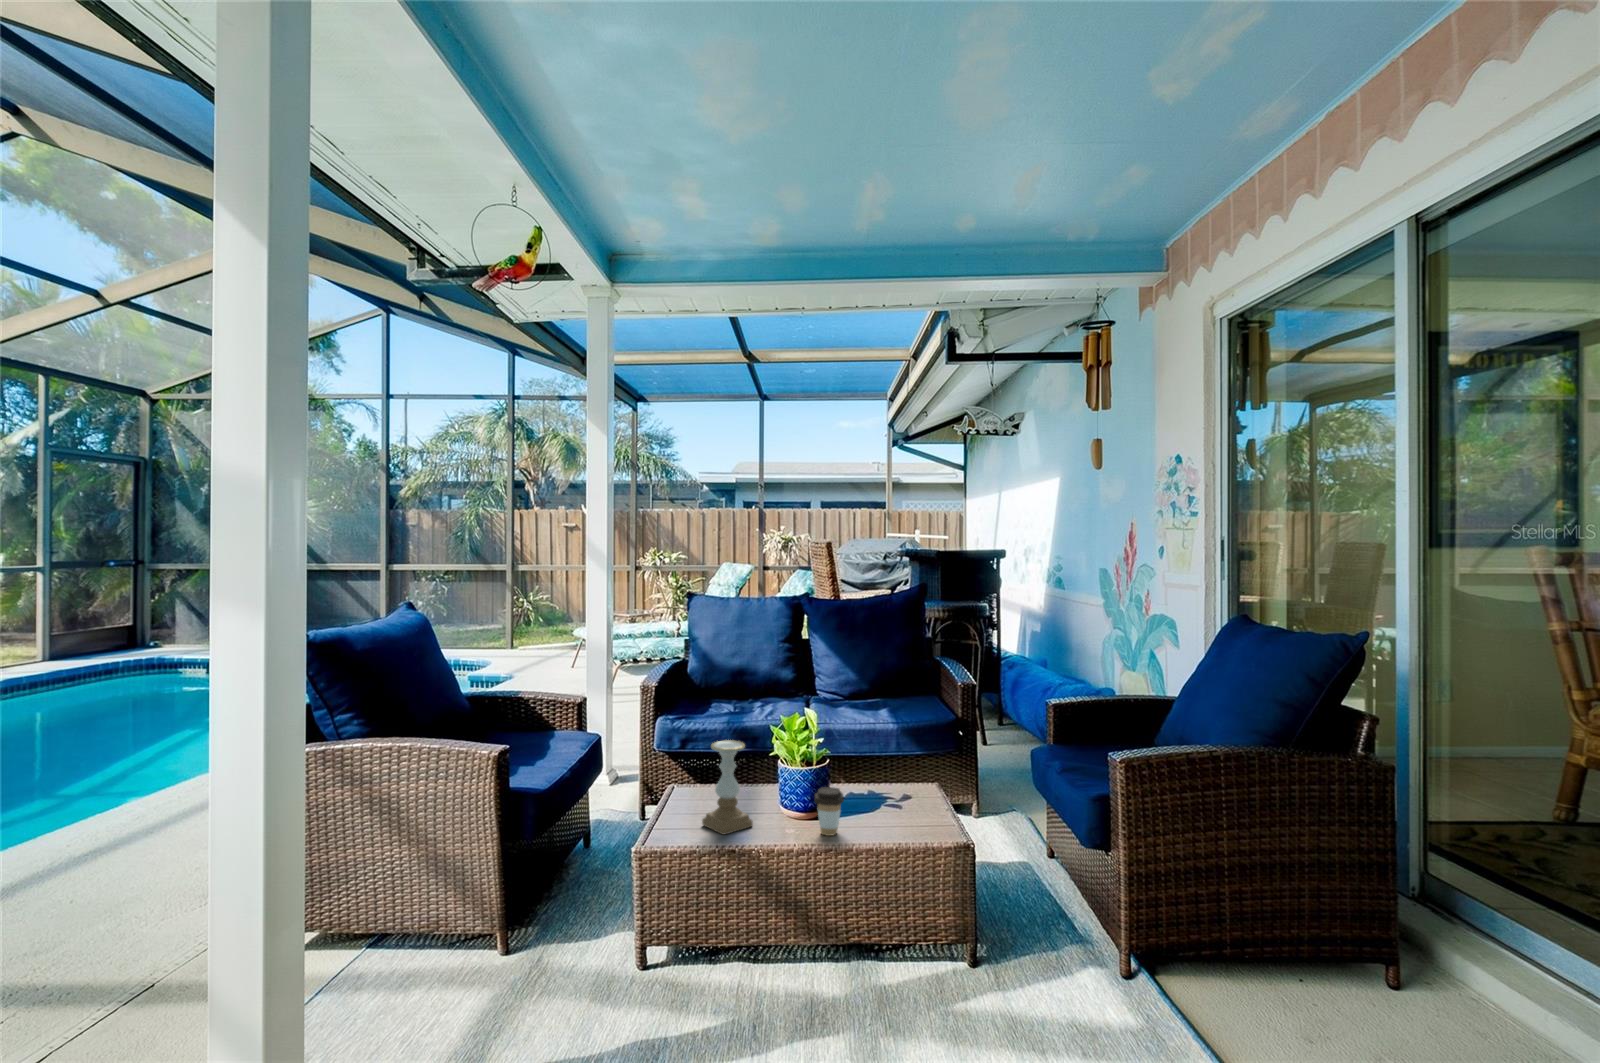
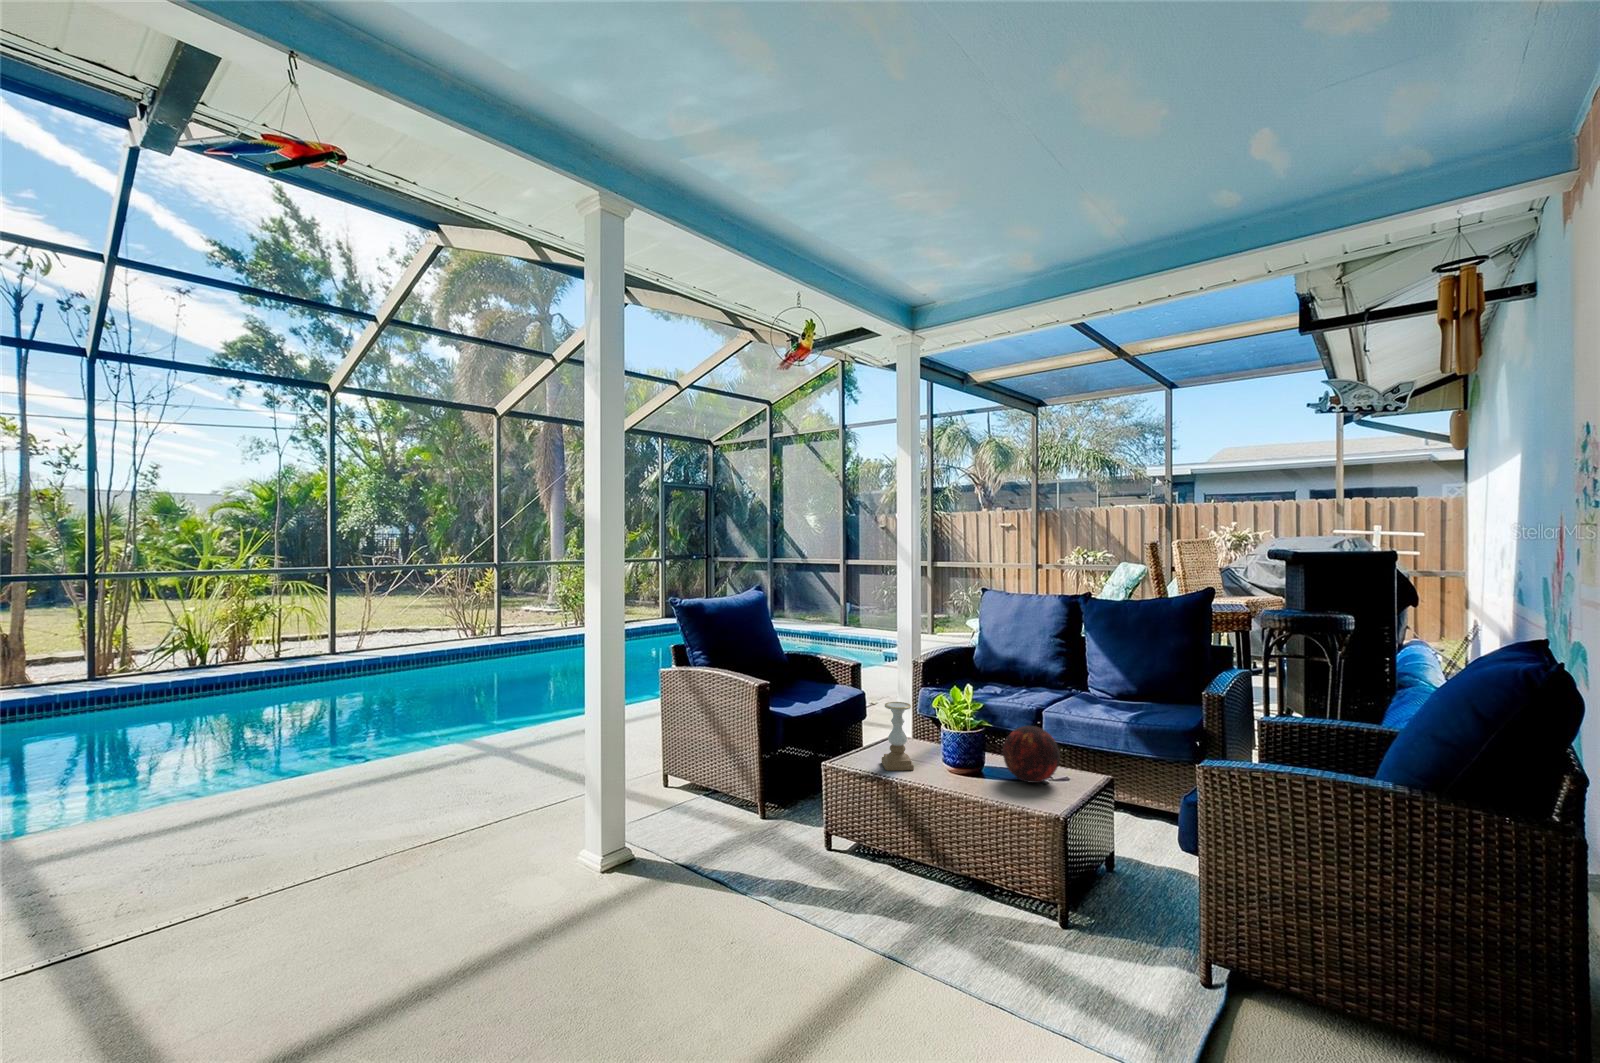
decorative orb: none [852,744,916,810] -> present [1003,726,1060,783]
coffee cup: present [815,787,844,836] -> none [946,749,973,788]

